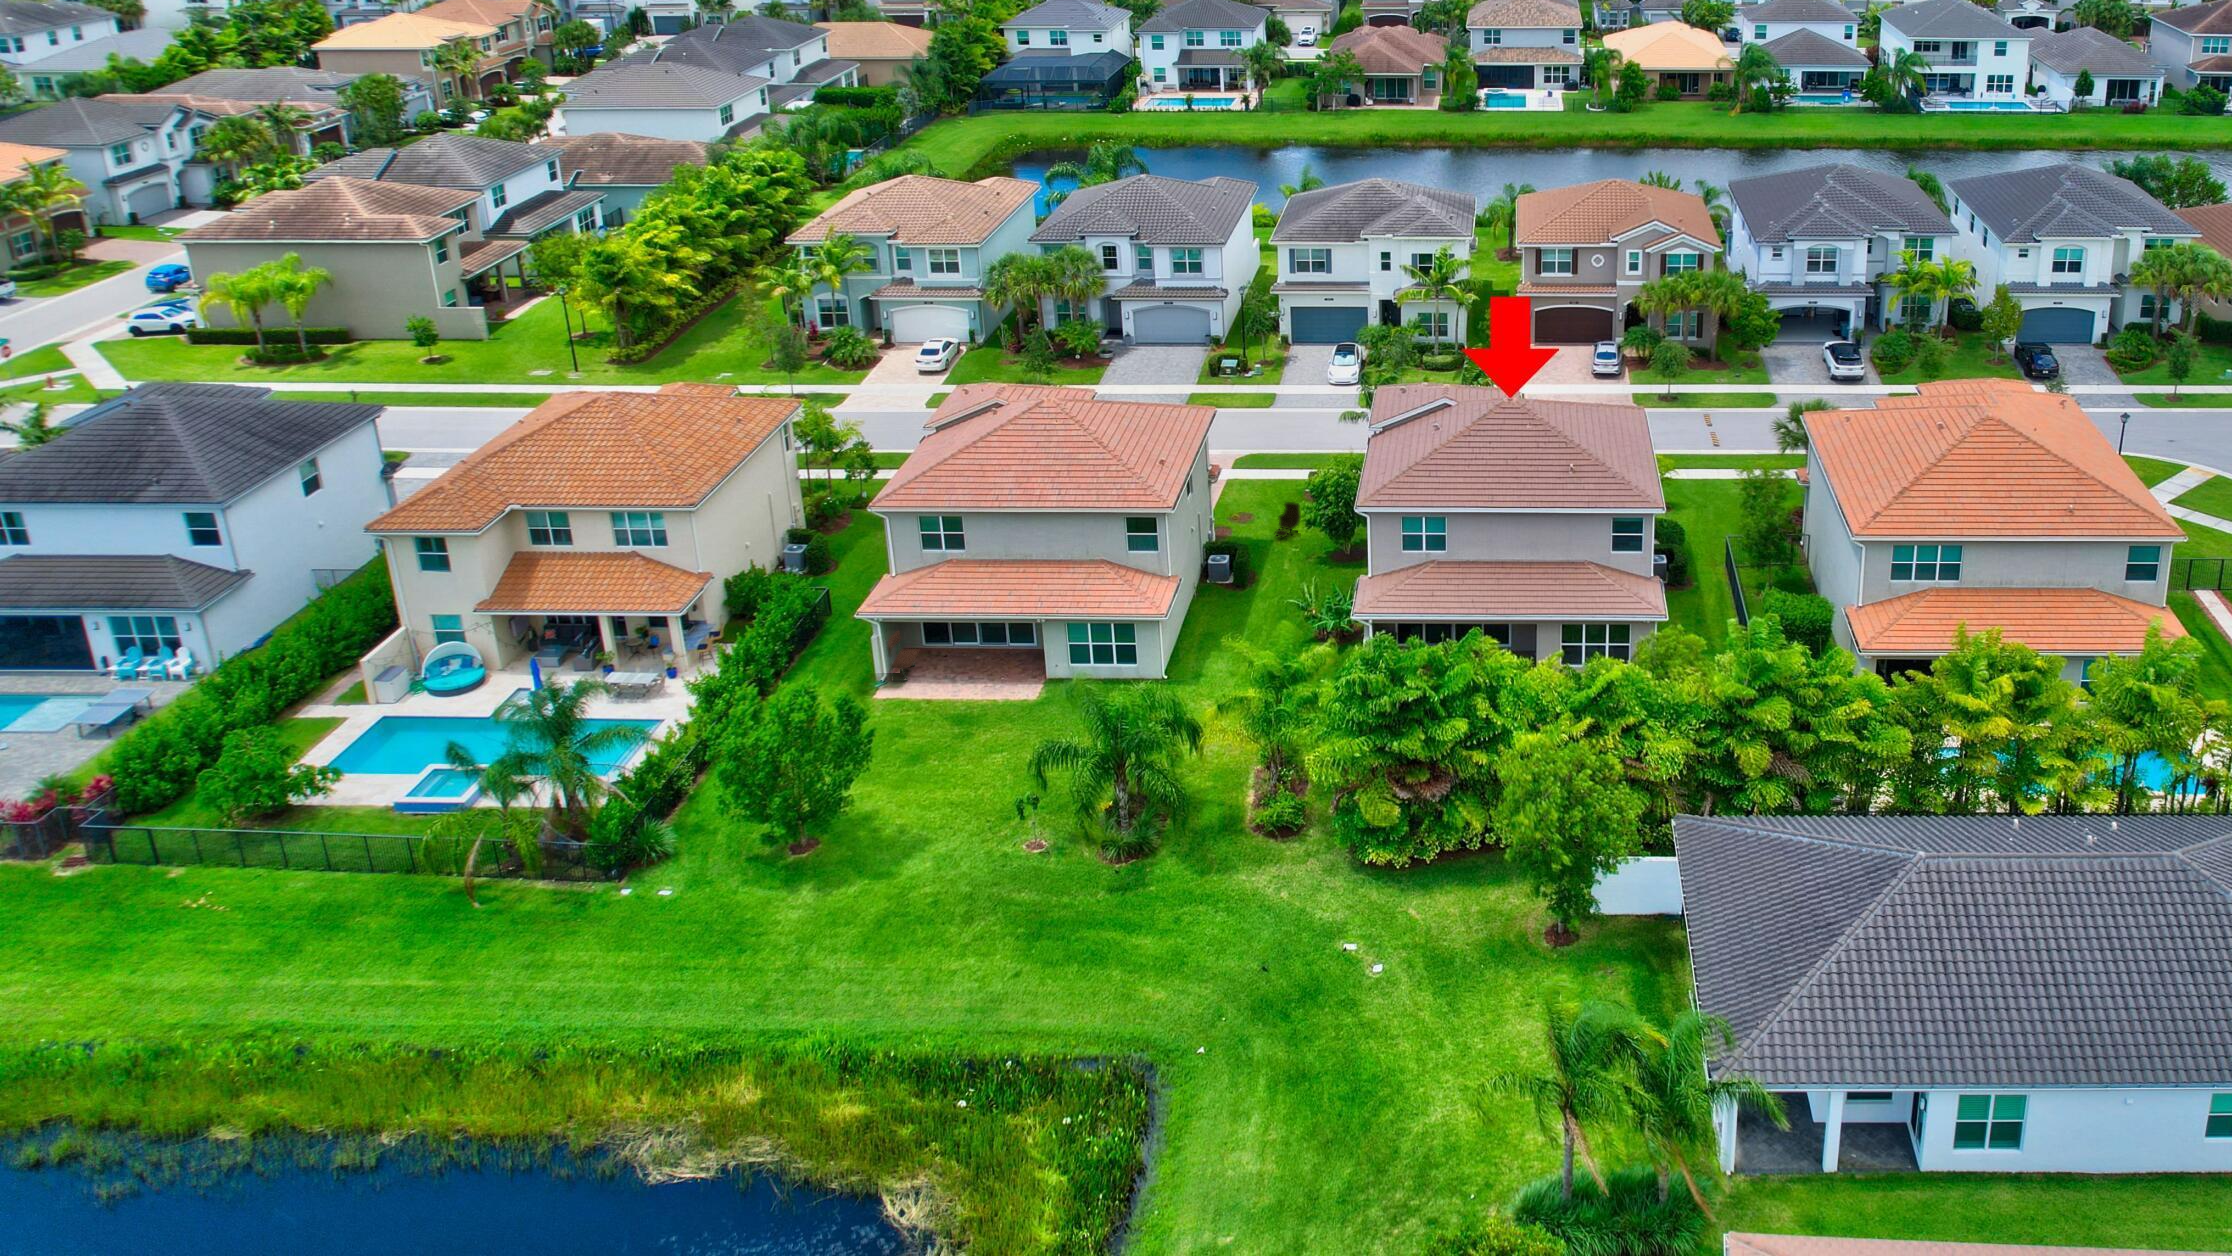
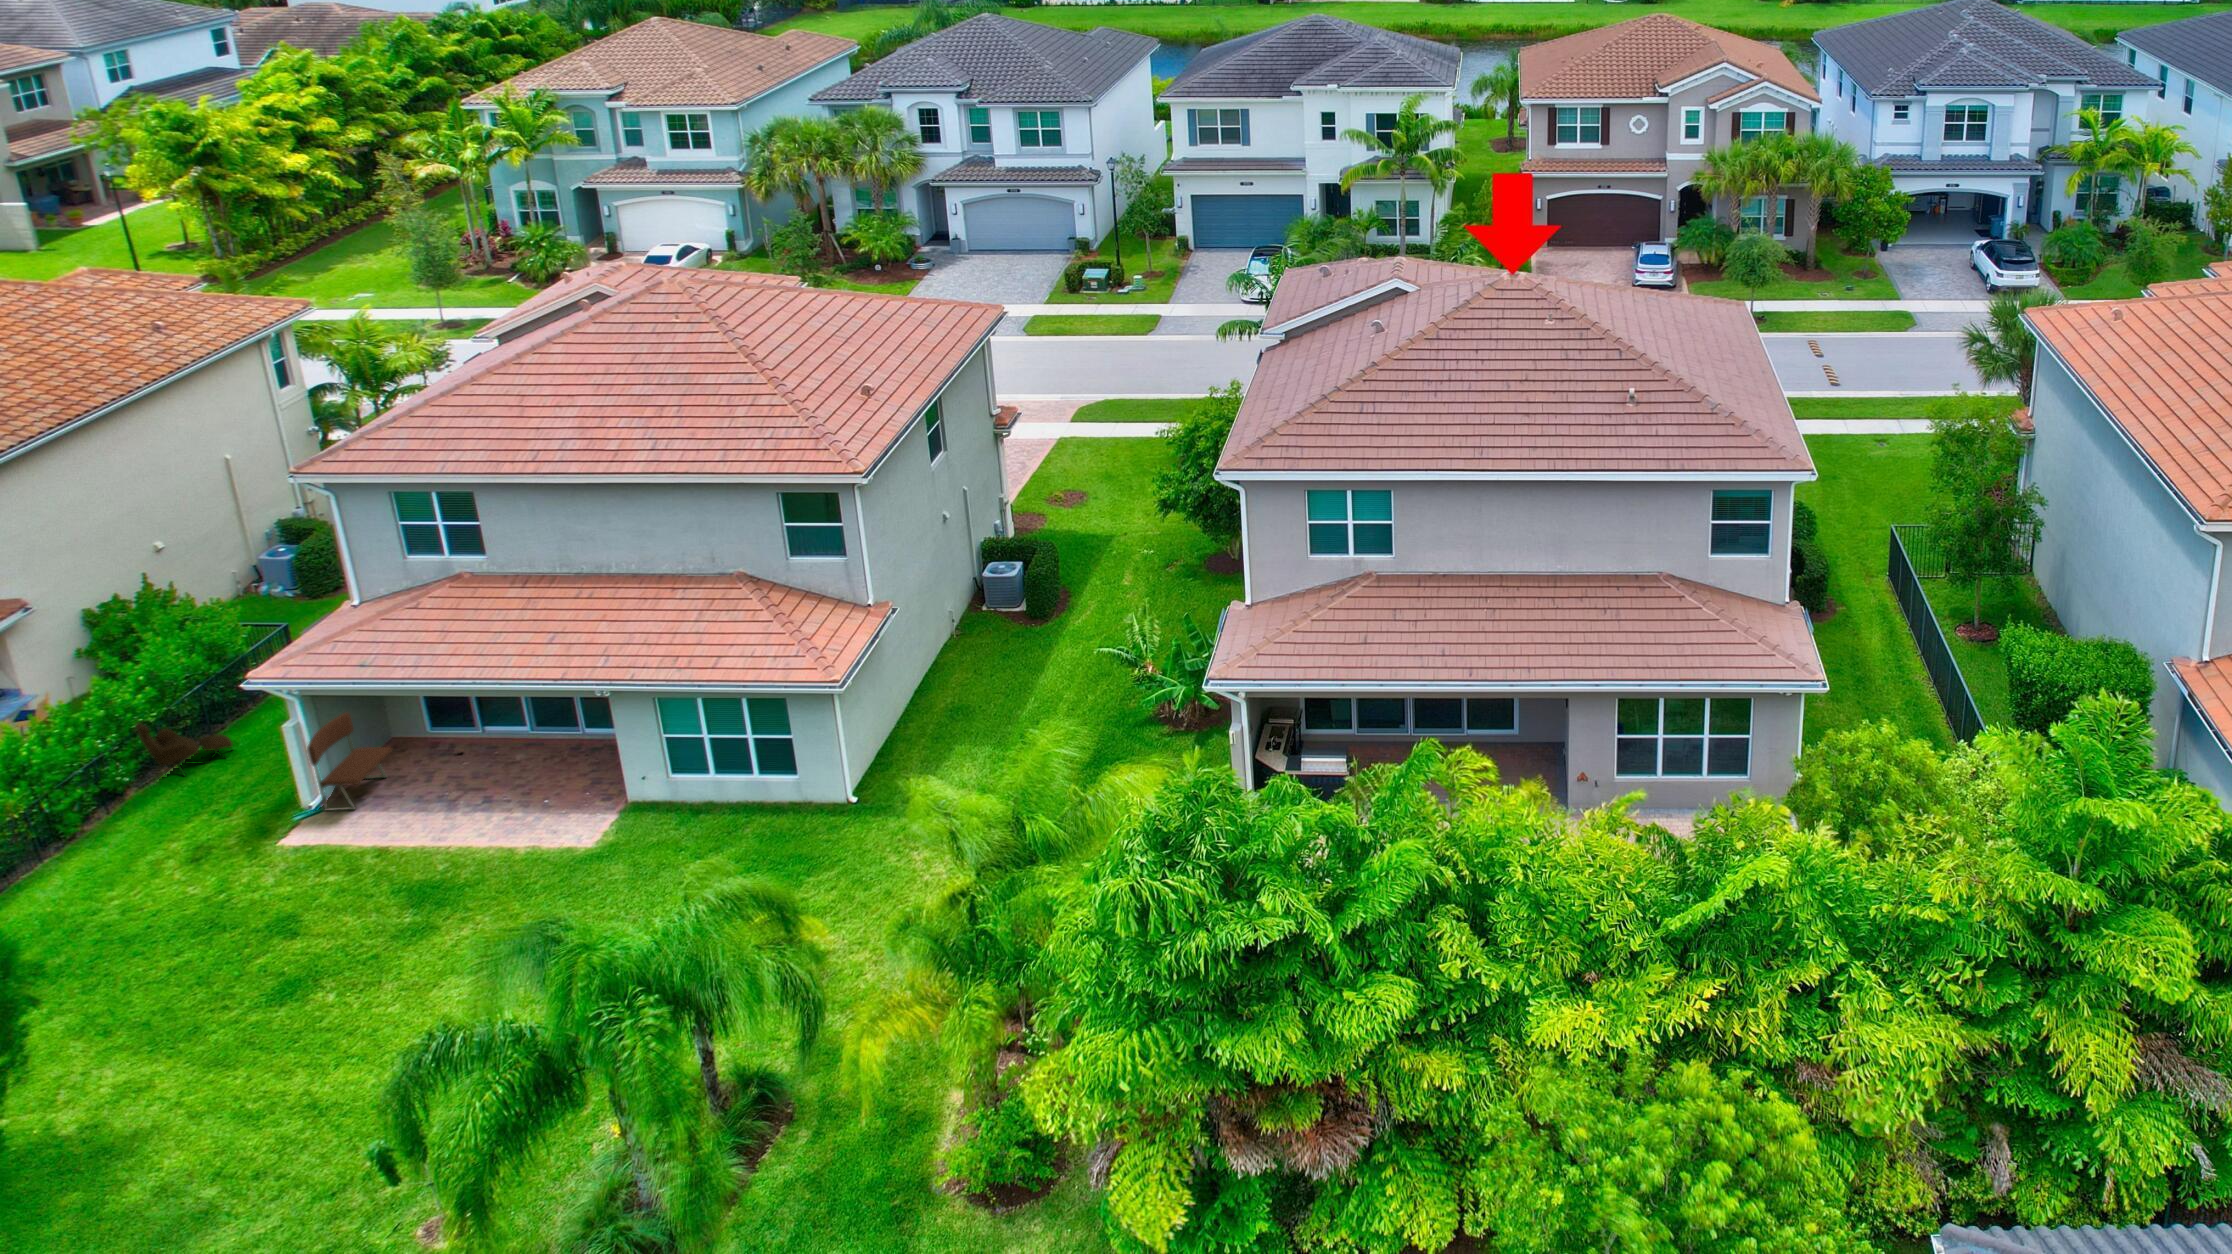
lounge chair: present [1275,502,1301,537] -> present [134,723,233,775]

